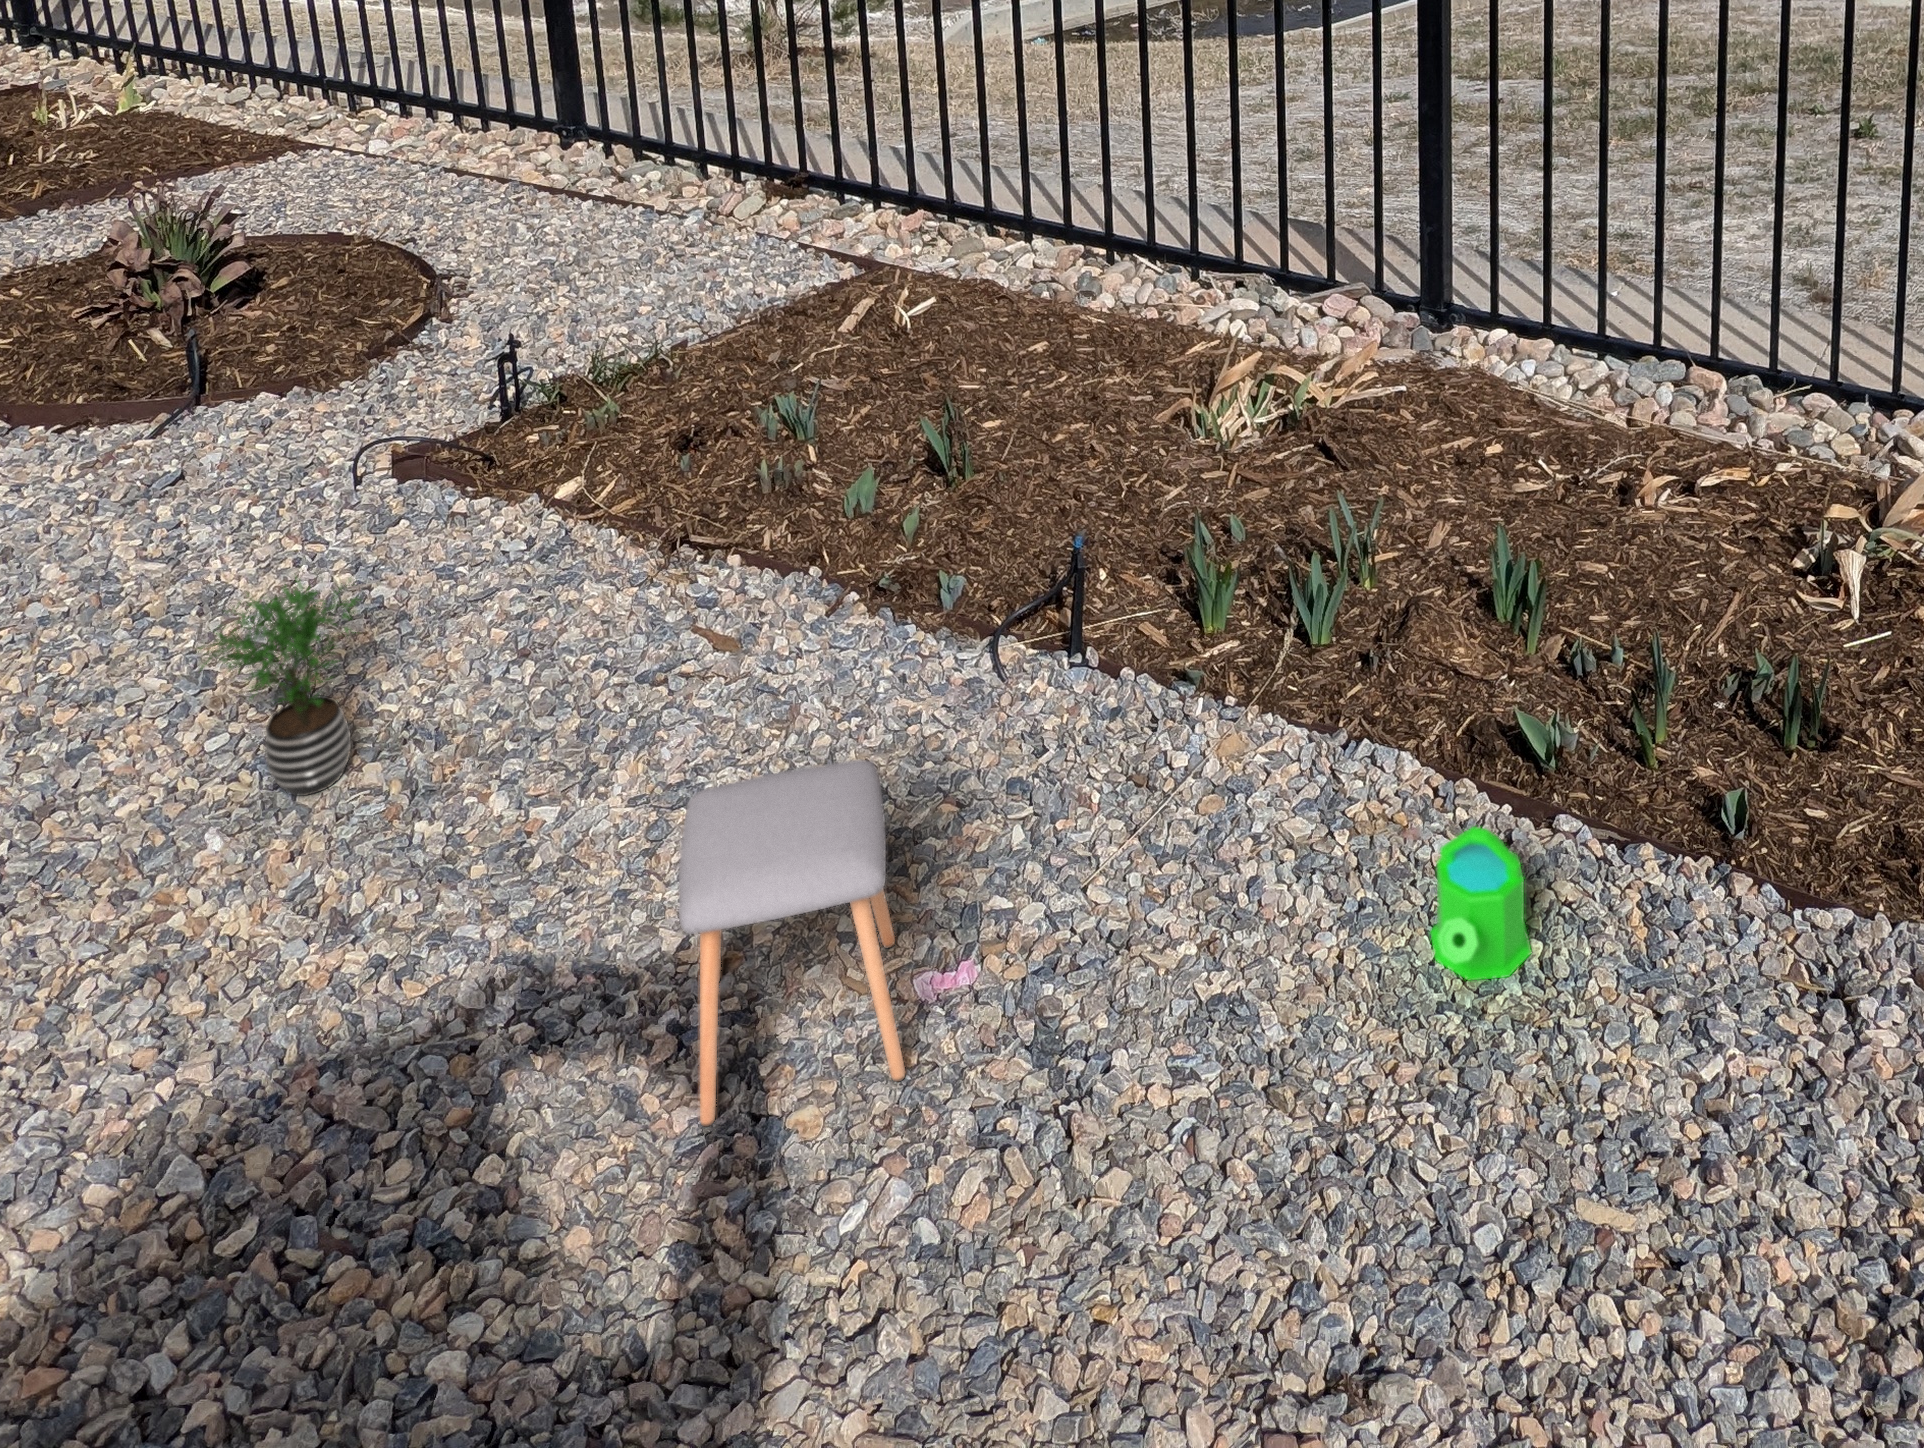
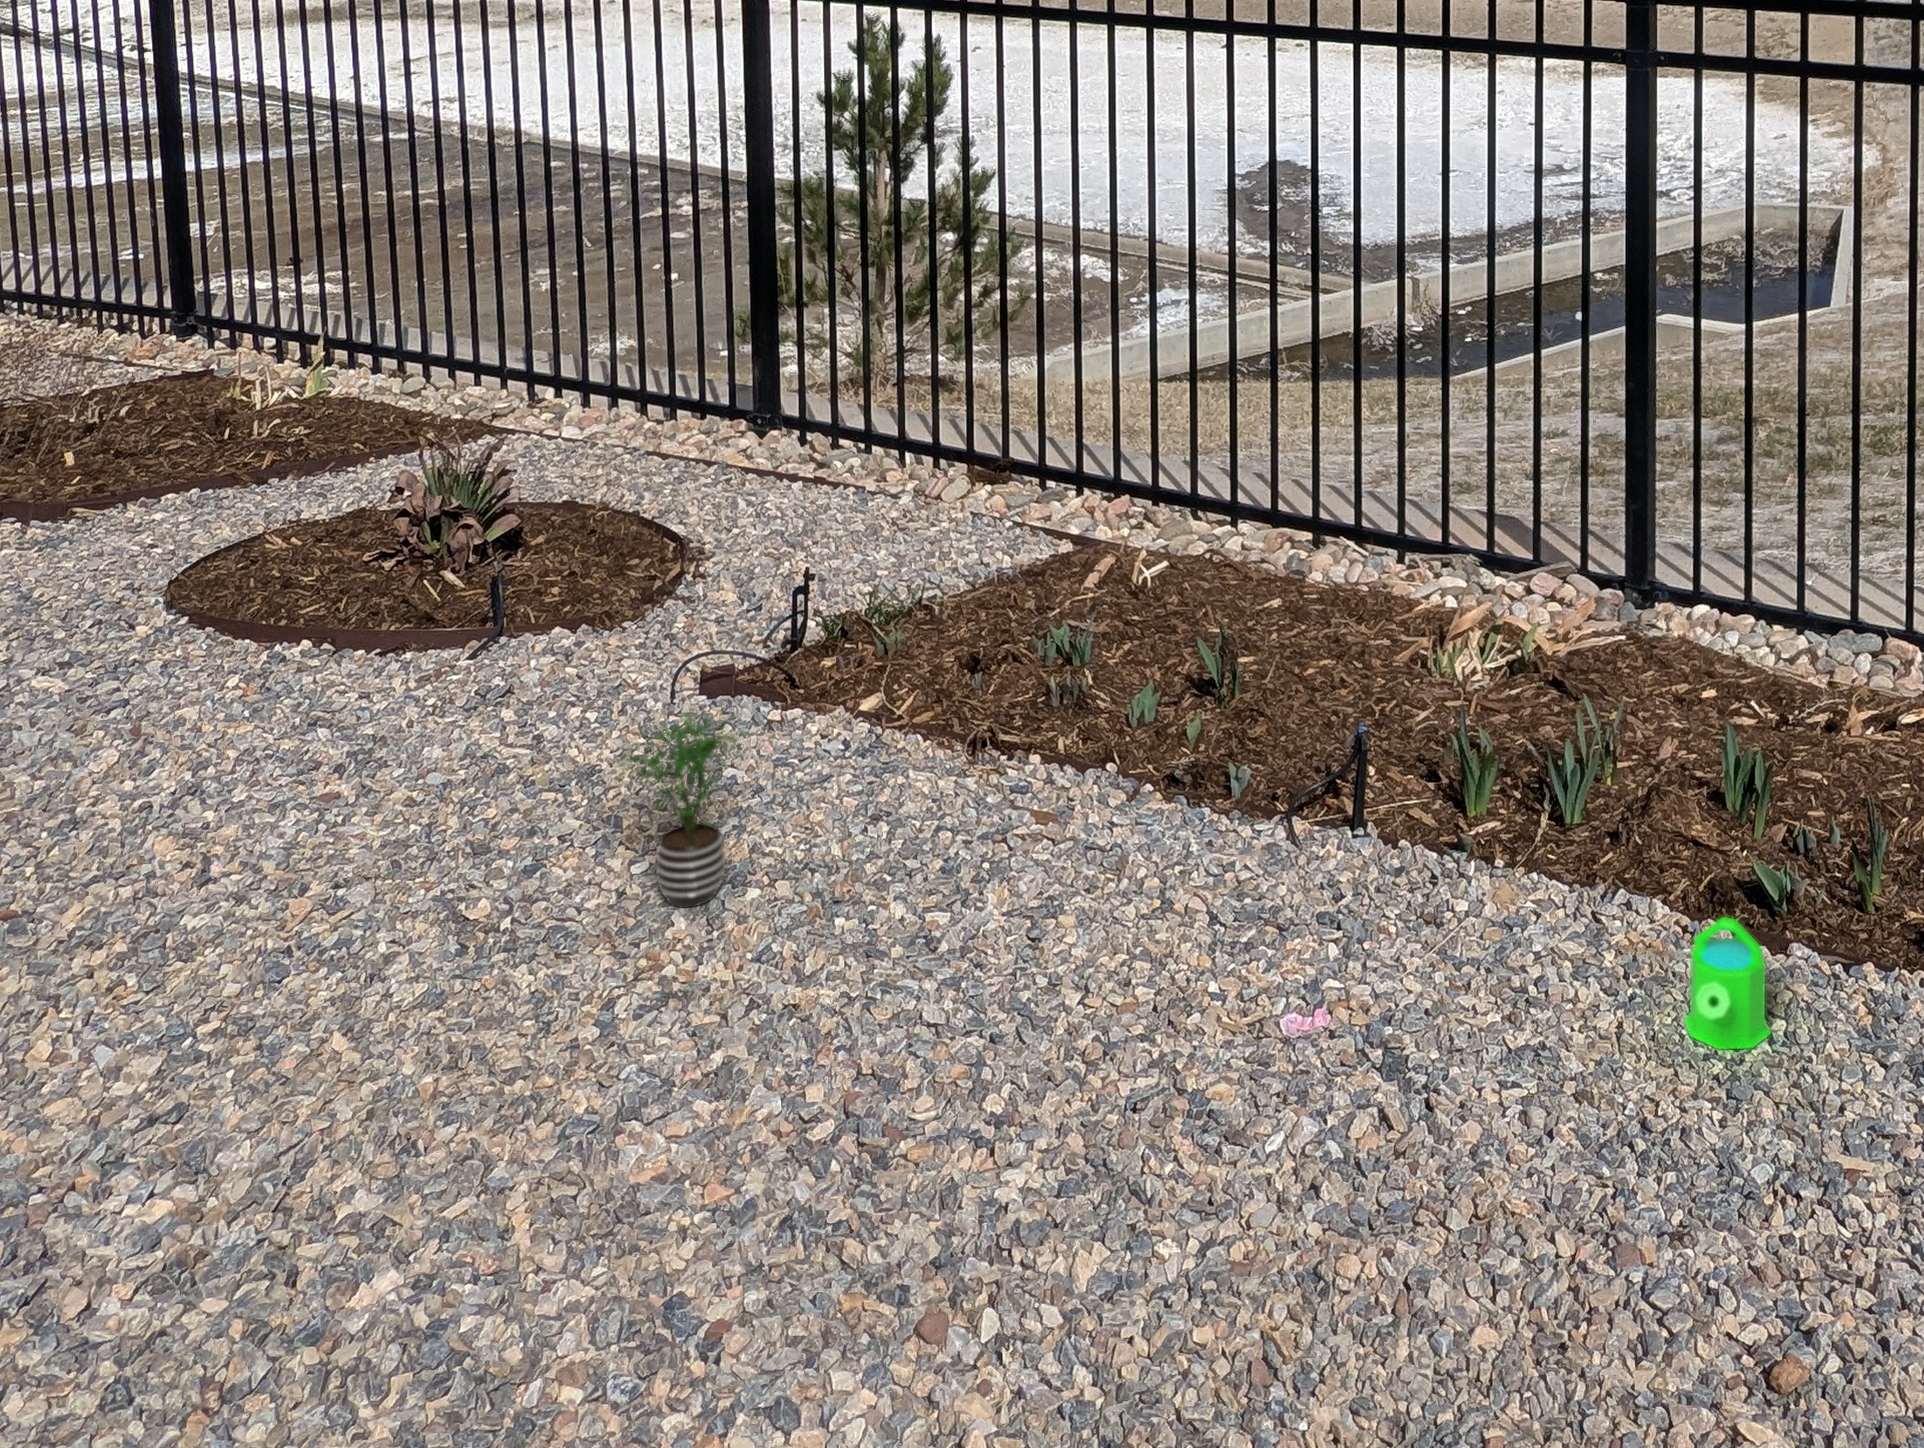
stool: present [679,760,905,1127] -> none [1074,837,1256,1121]

